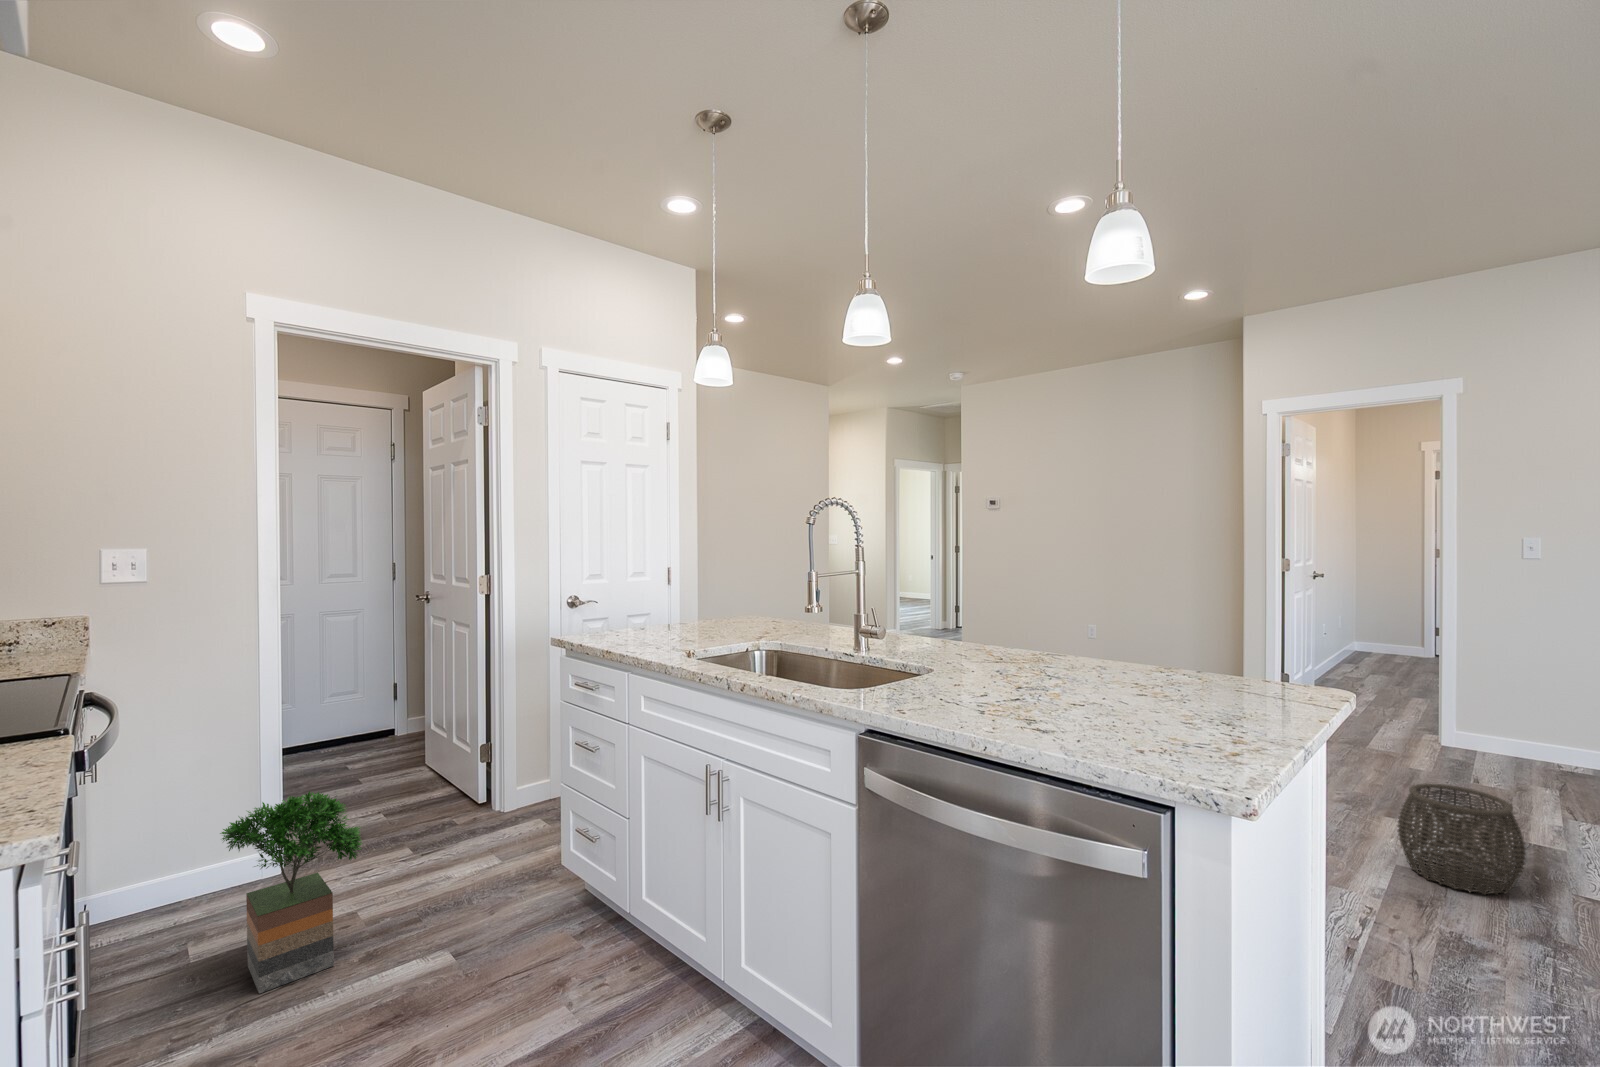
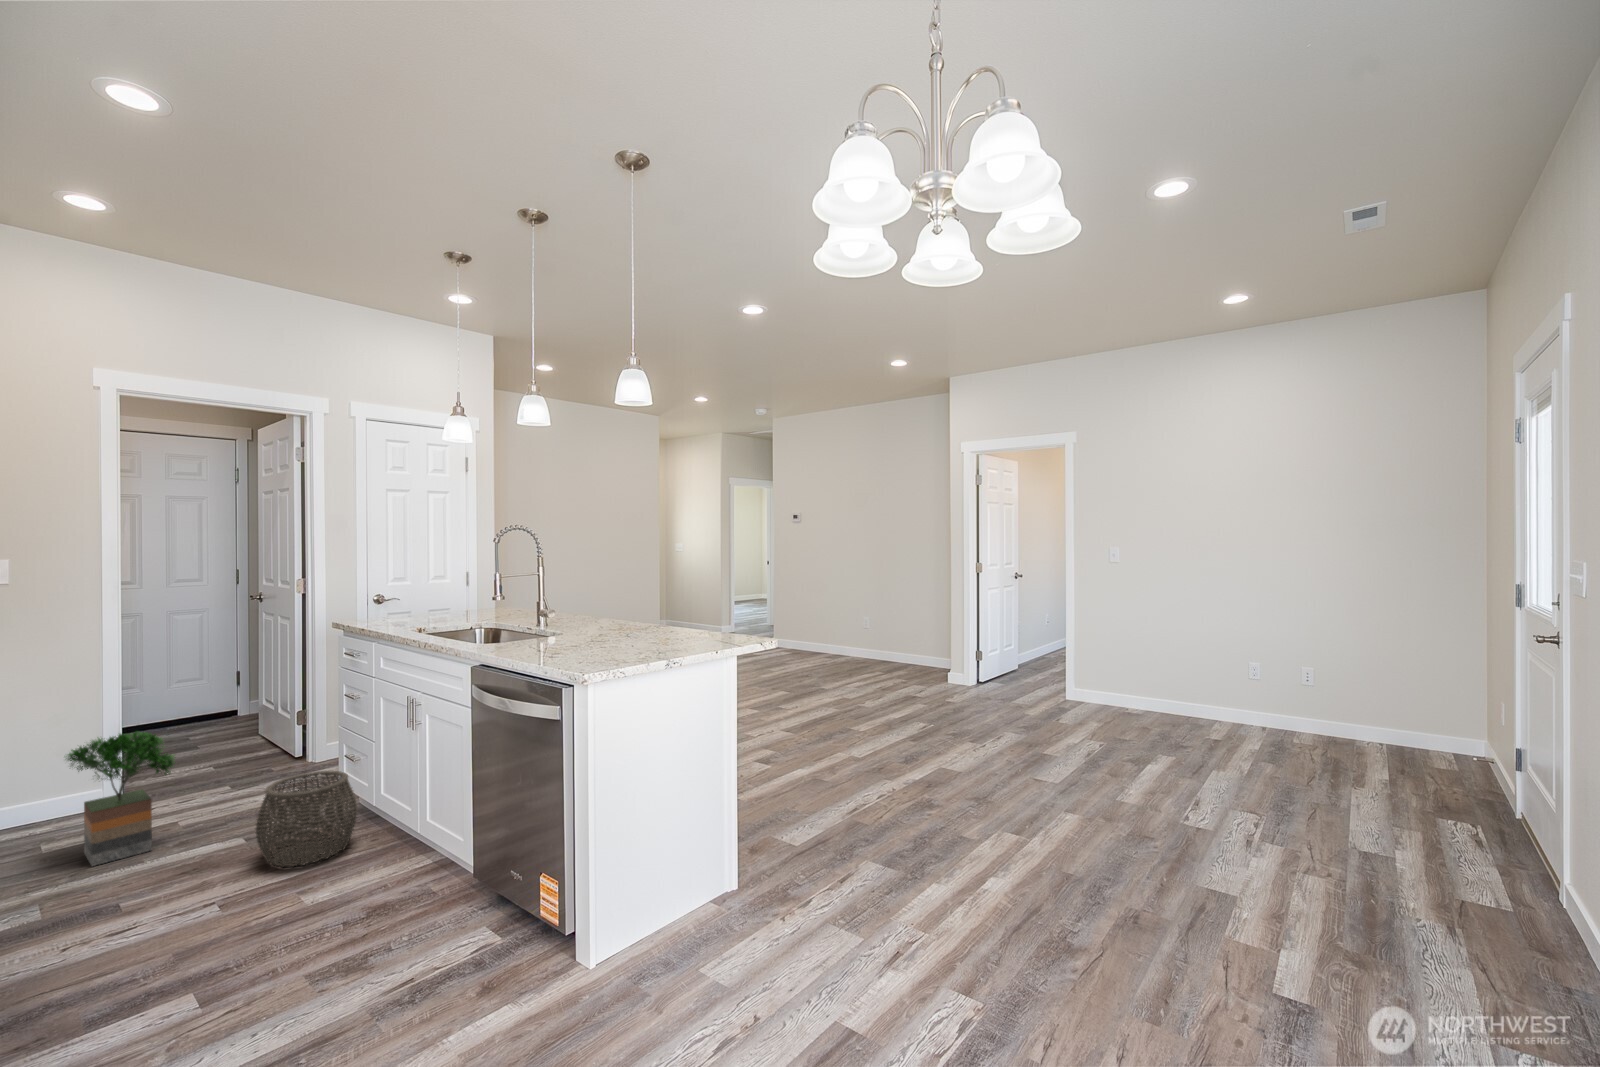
woven basket: present [1397,783,1526,895] -> present [255,771,357,867]

